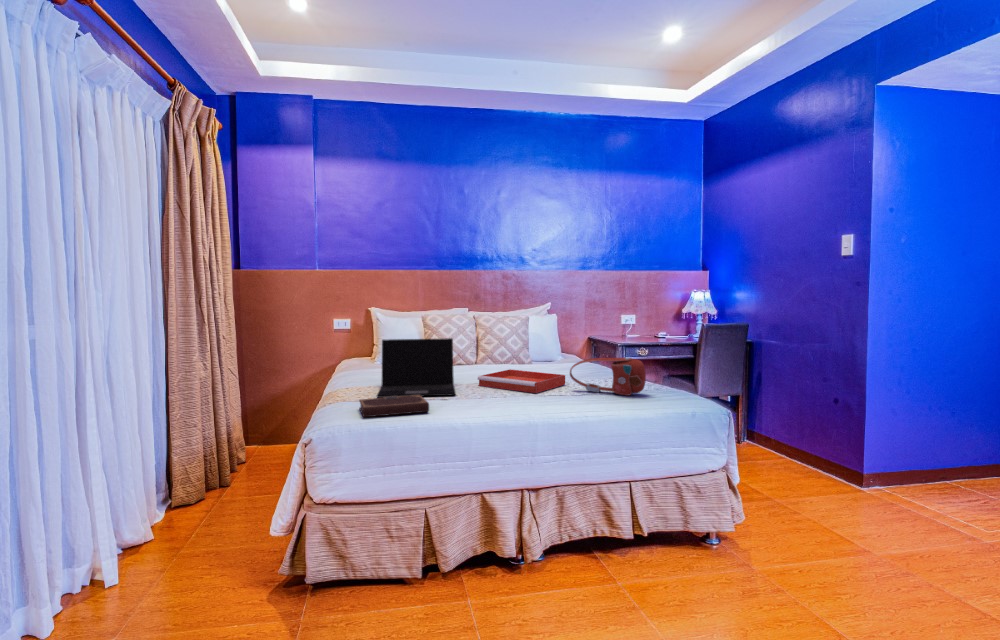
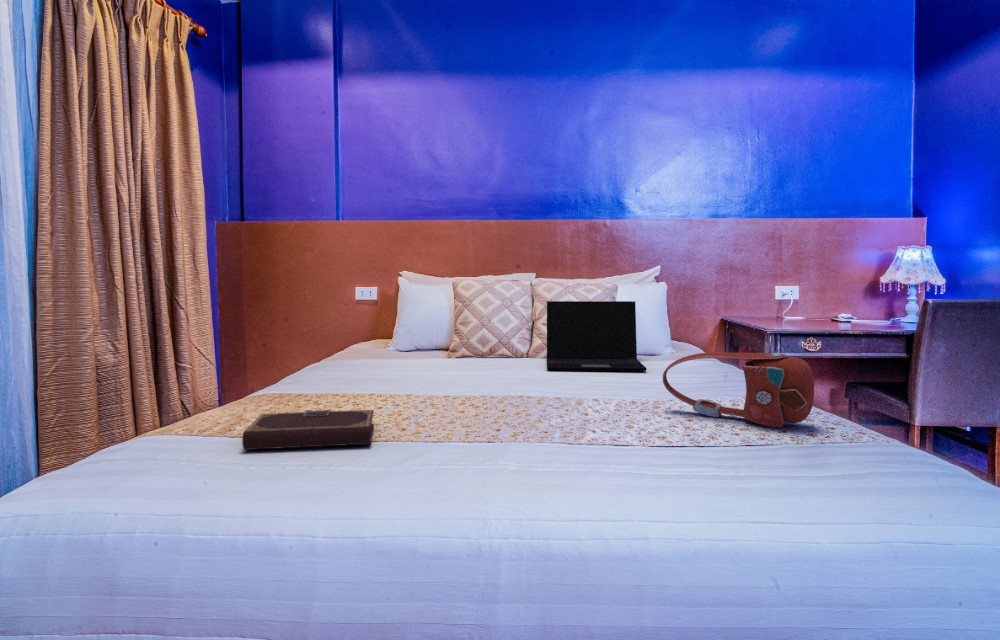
laptop: present [377,338,456,398] -> present [547,301,647,371]
tray: present [478,369,565,393] -> none [503,367,659,413]

